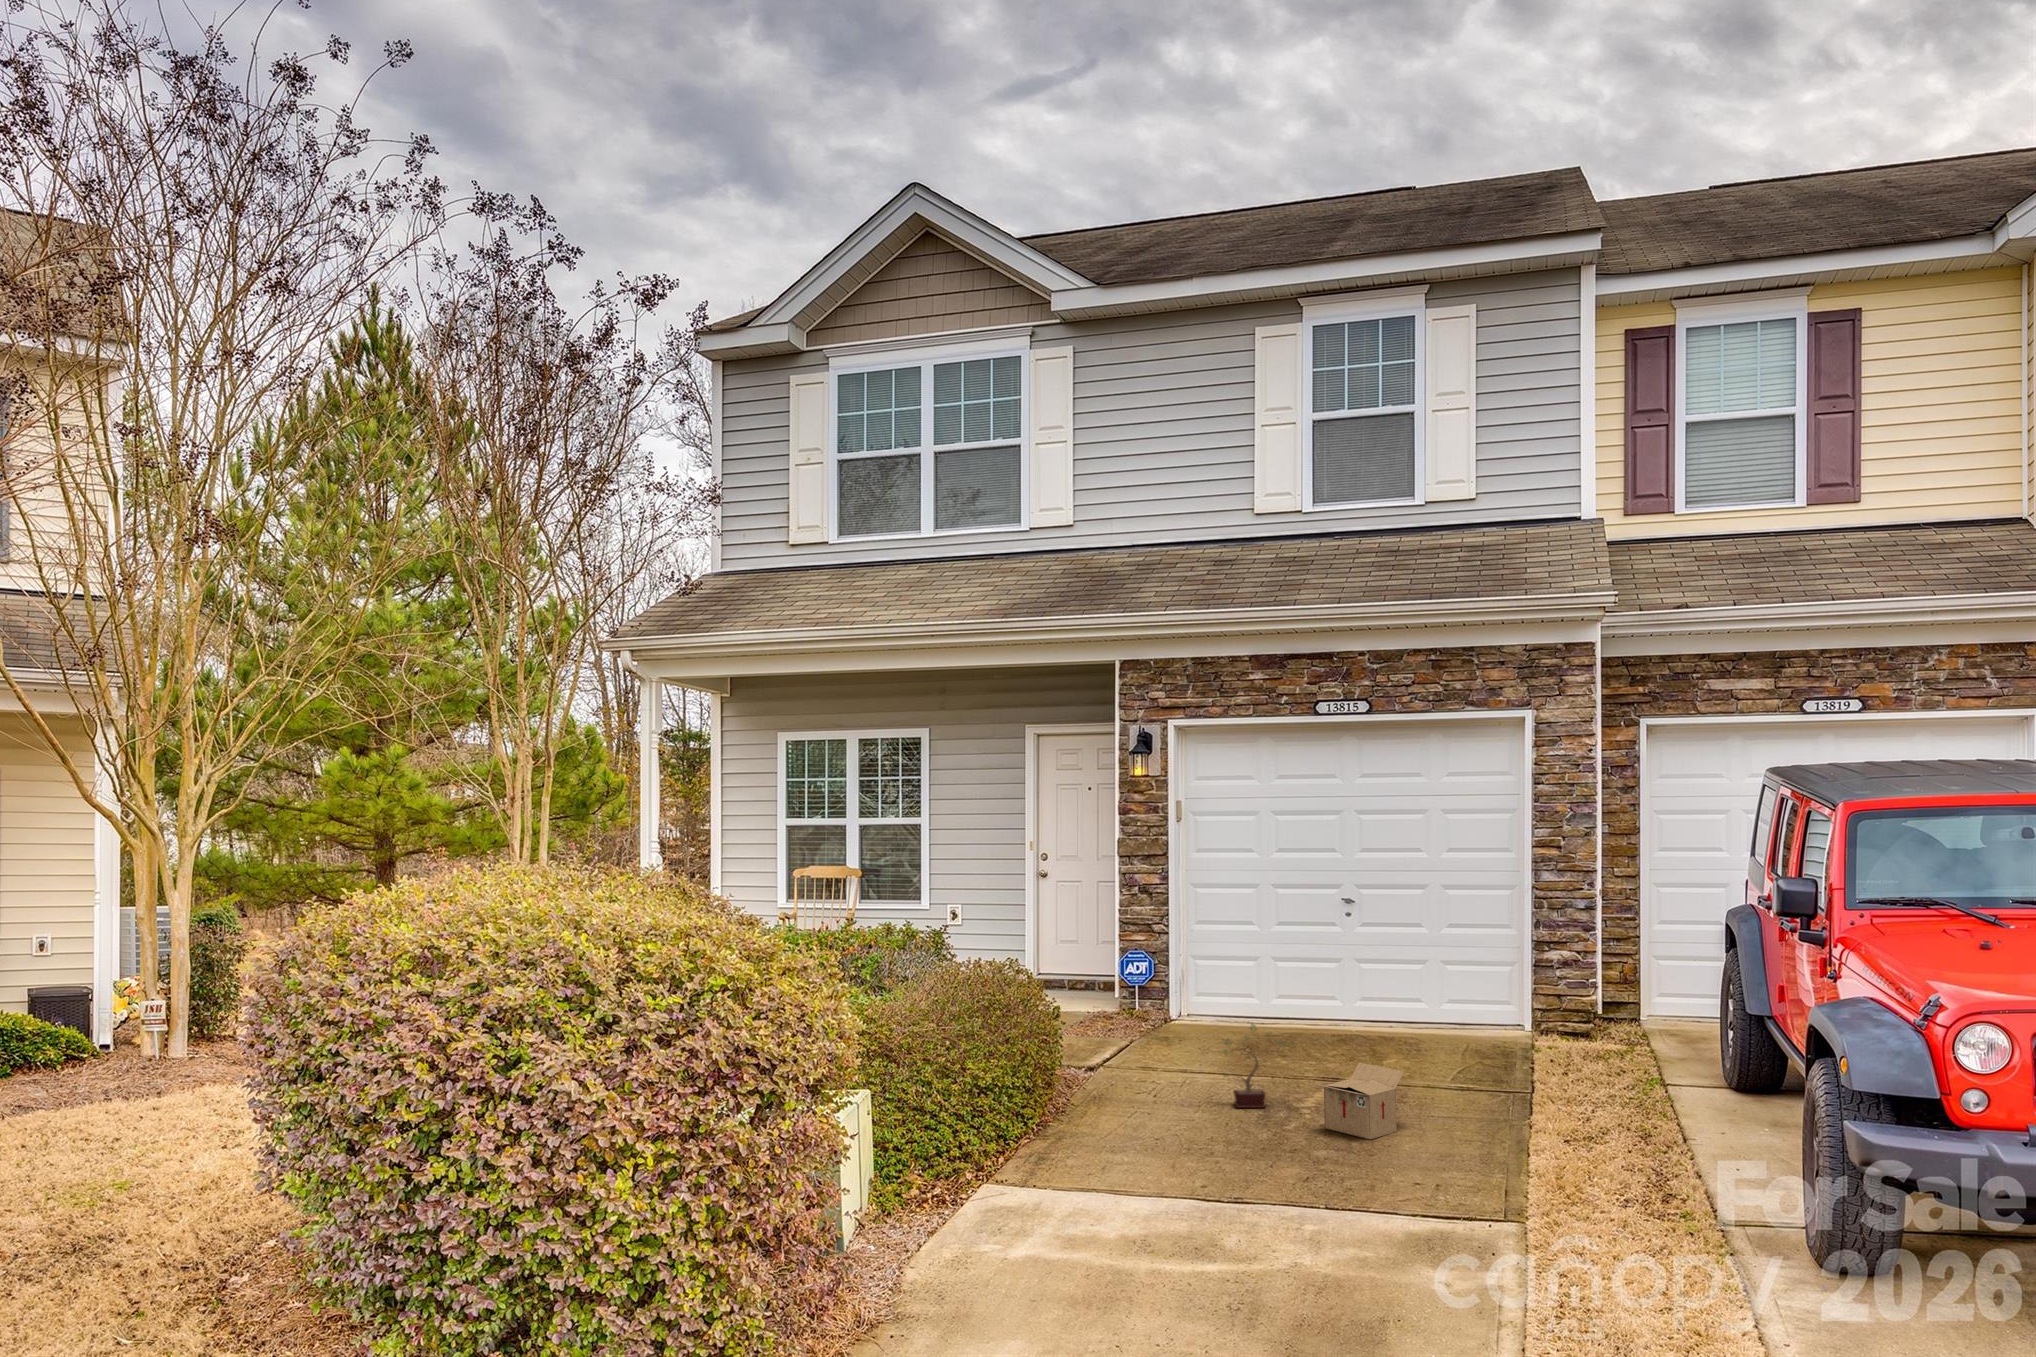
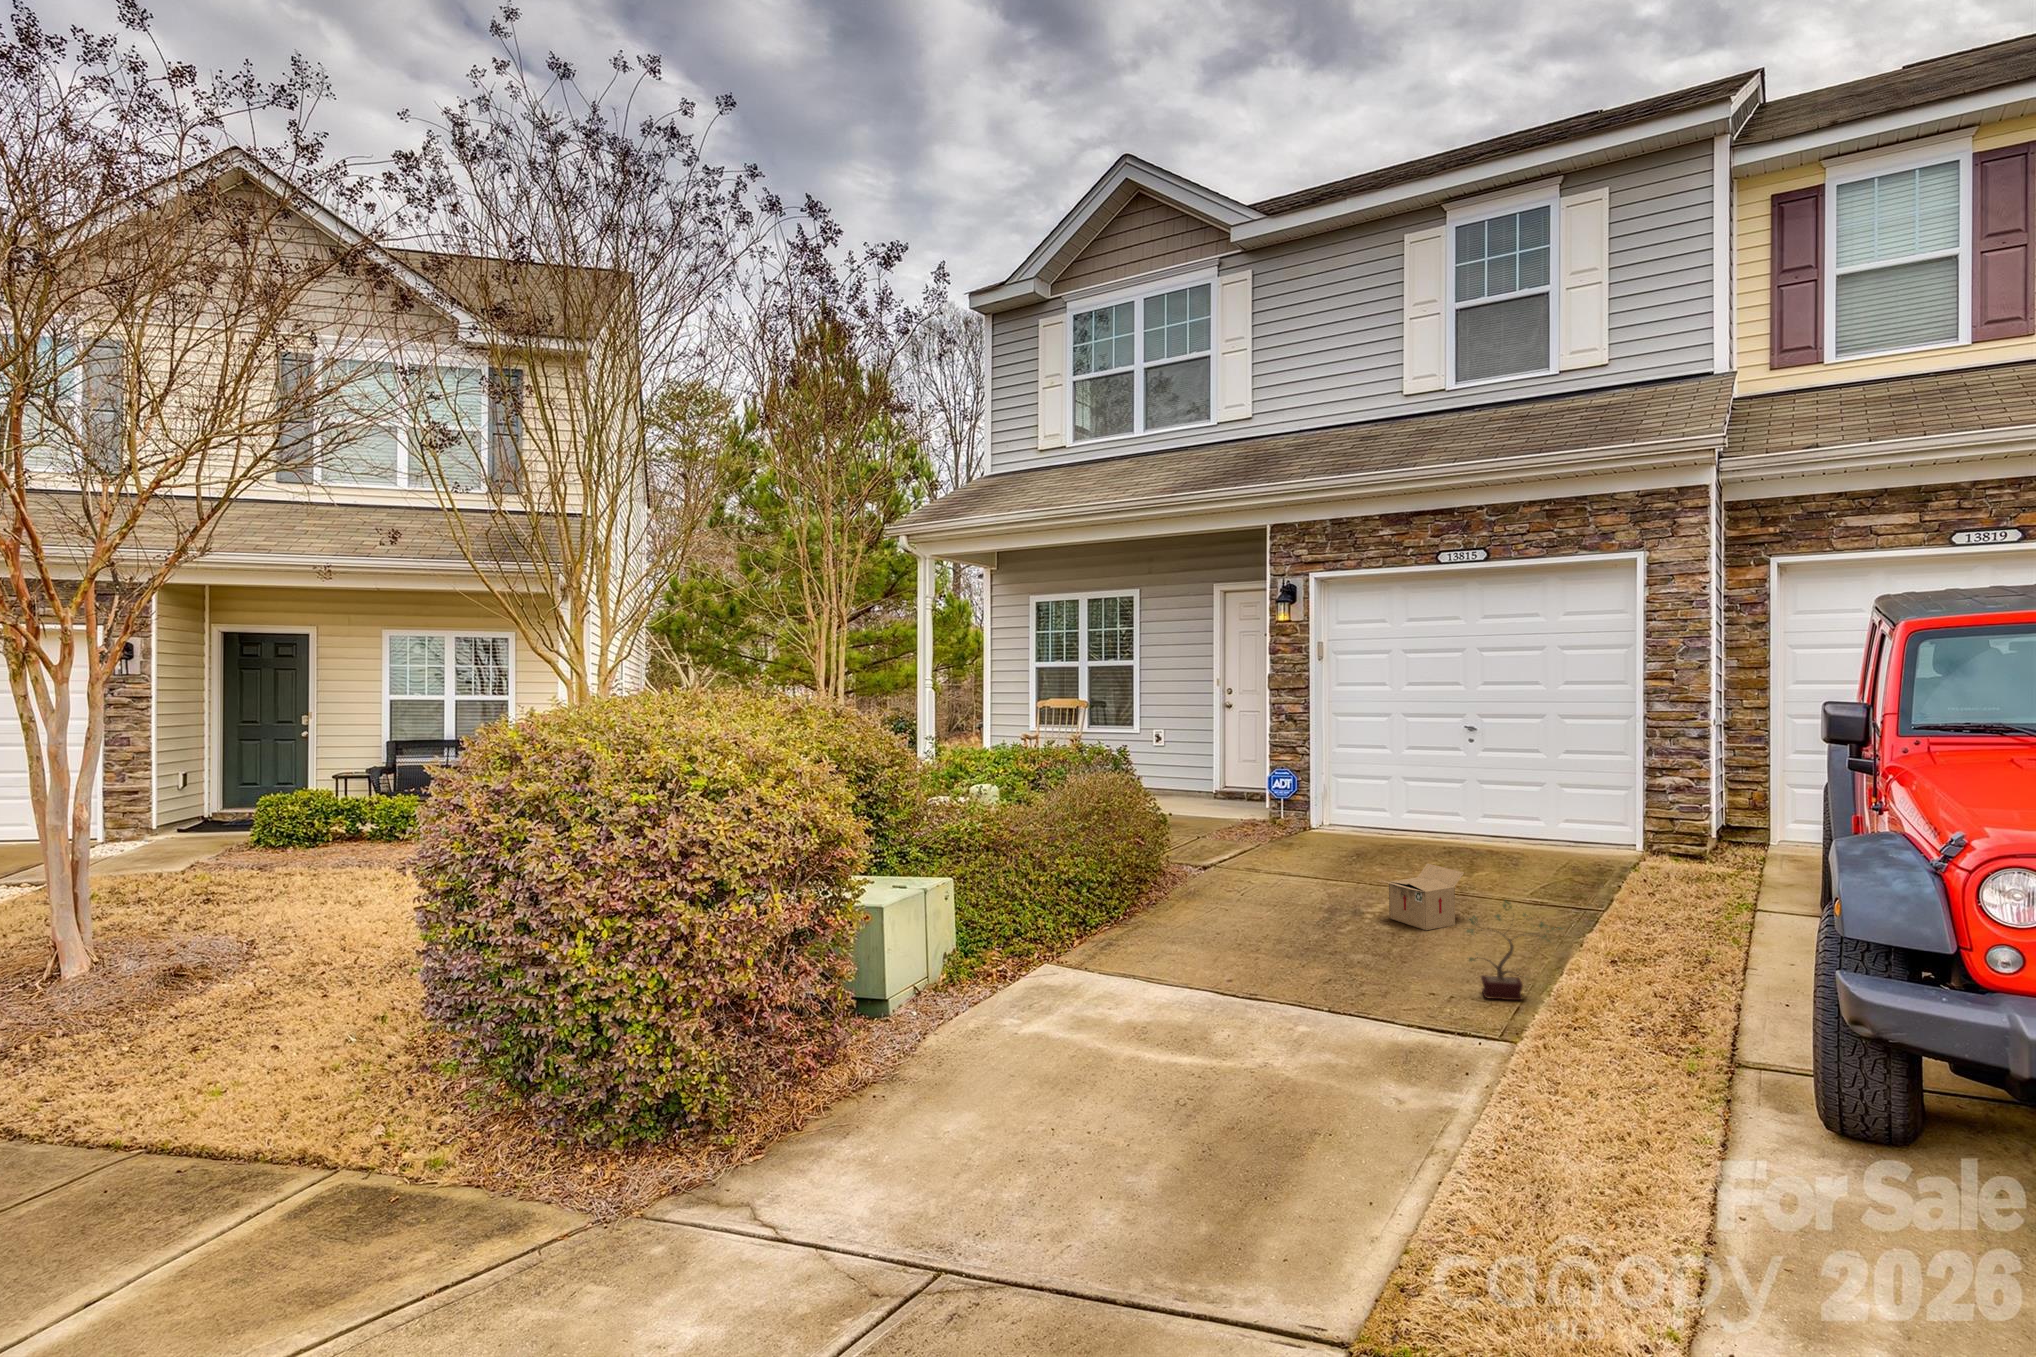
potted plant: present [1223,1024,1281,1108] -> present [1467,900,1562,1000]

